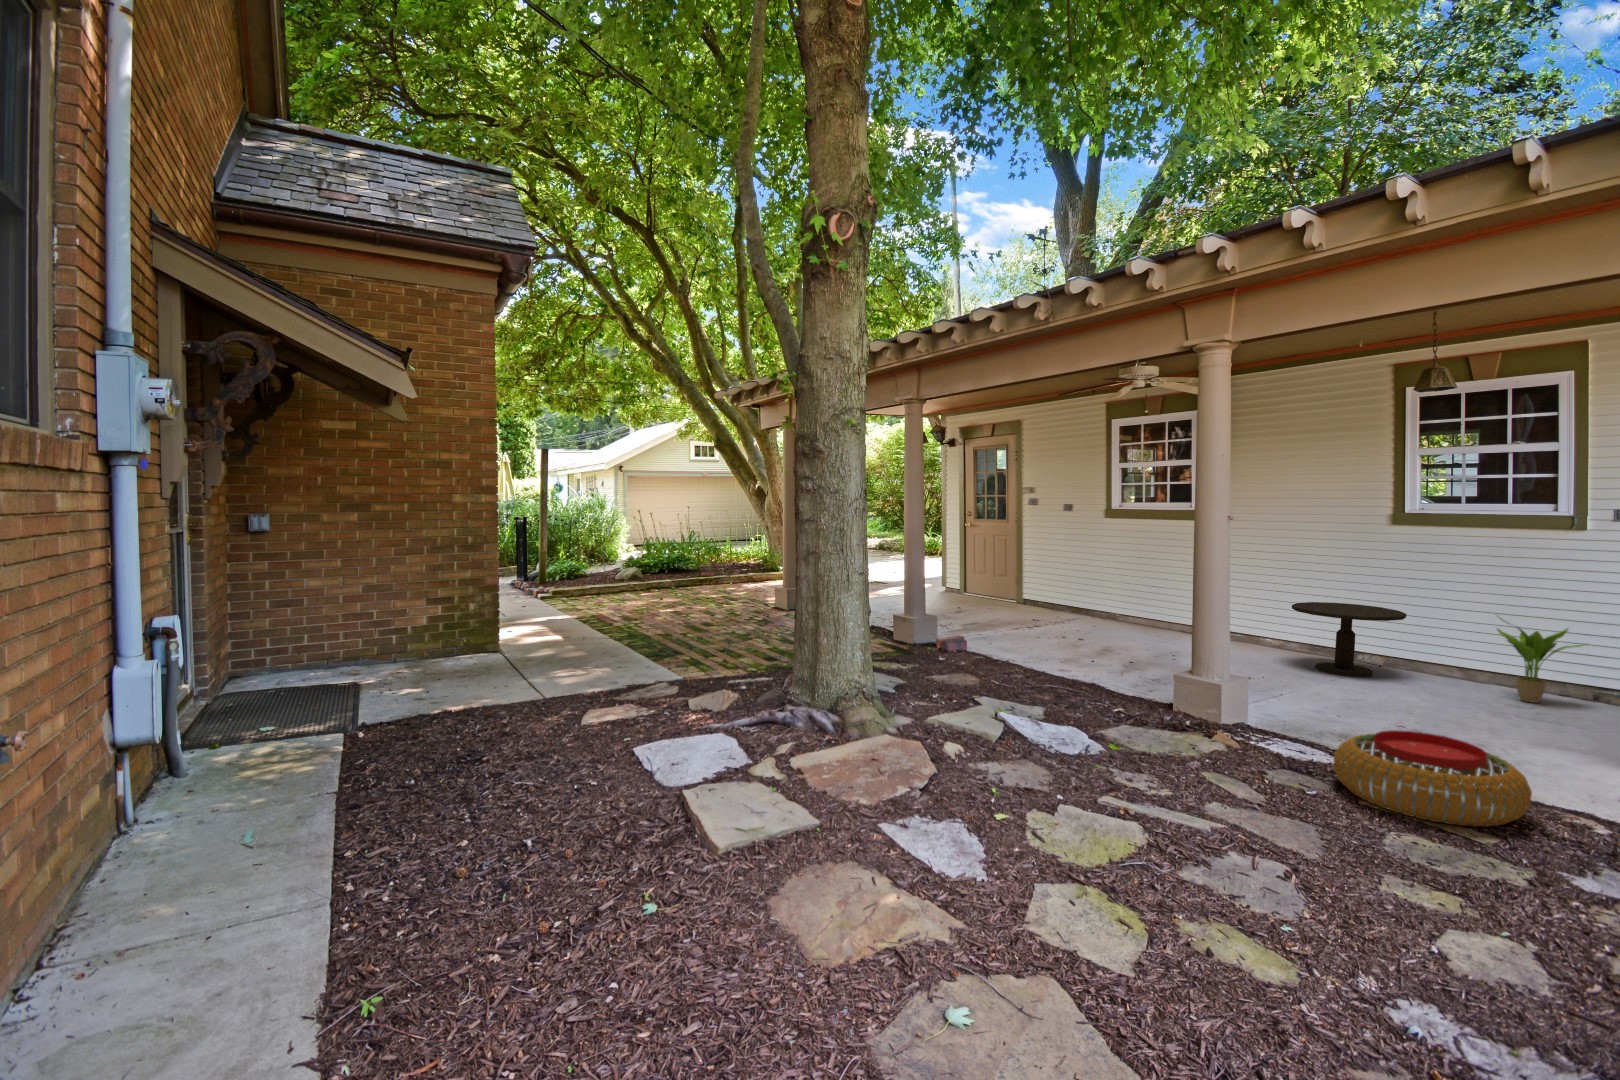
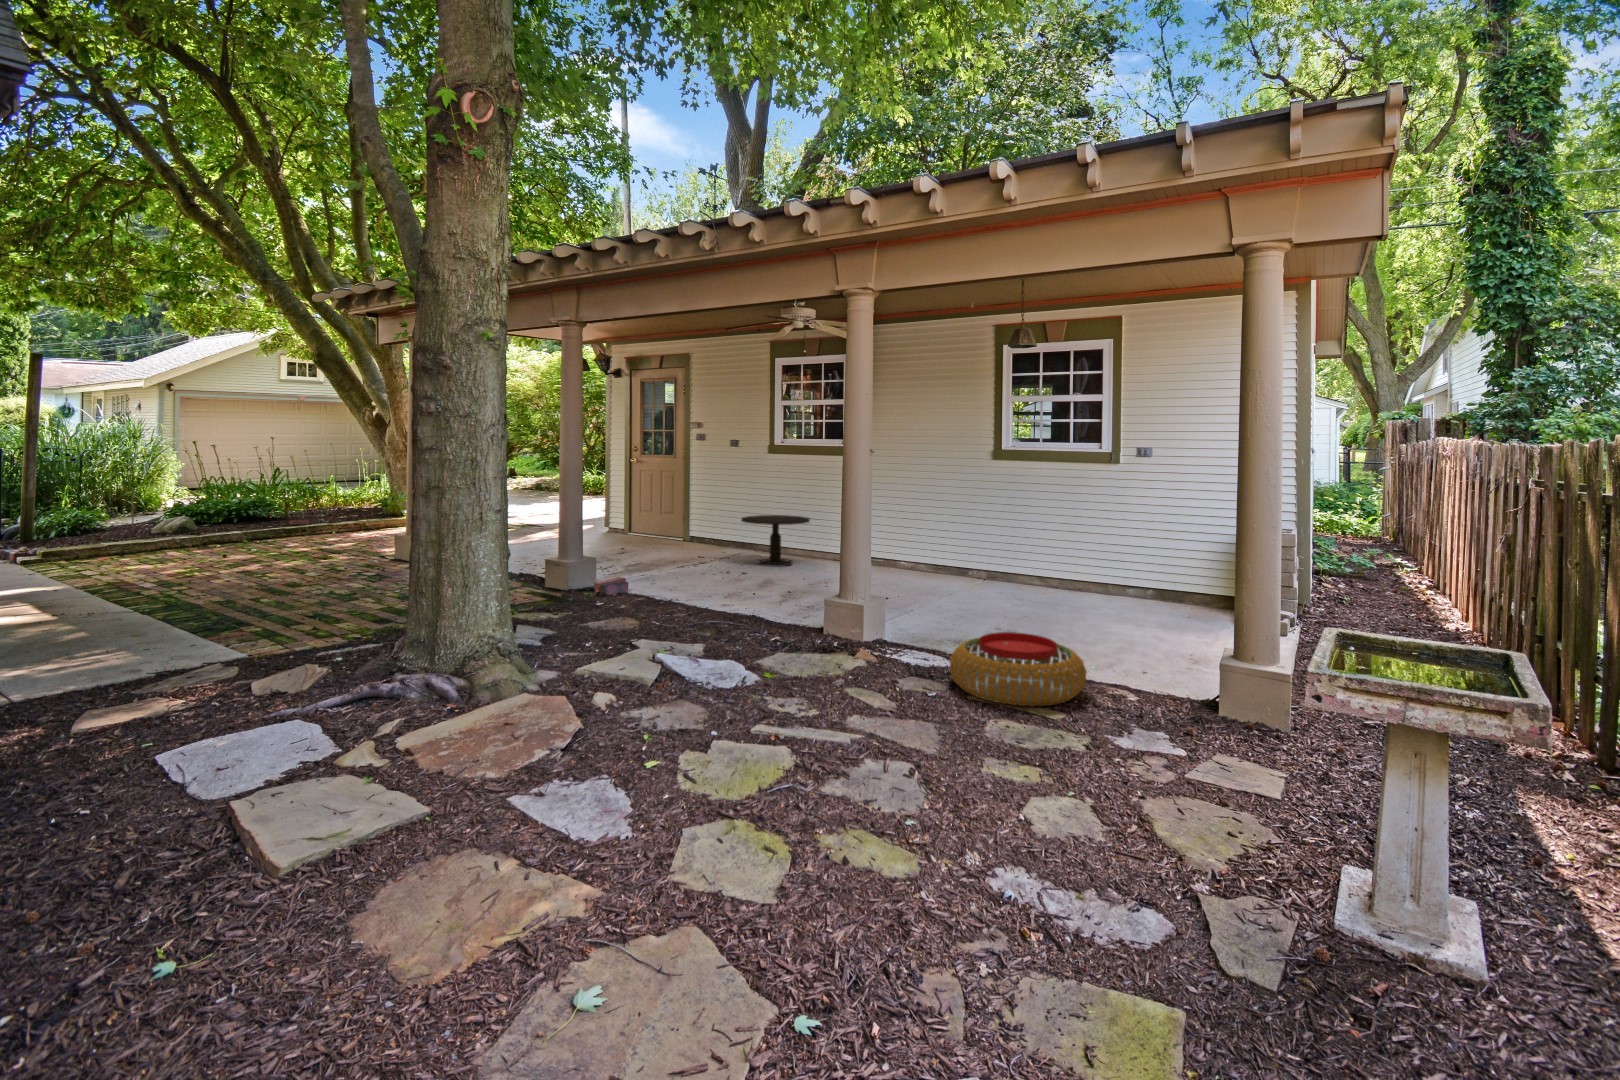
side table: present [1292,602,1406,677] -> present [741,515,810,567]
potted plant: present [1497,627,1583,703] -> none [1061,531,1119,601]

